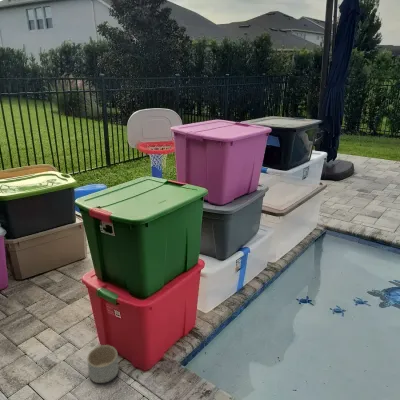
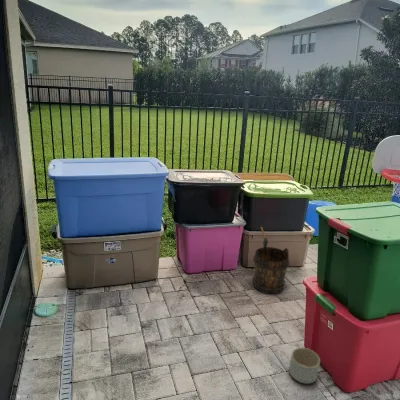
bucket: none [25,231,69,303] -> present [253,227,290,294]

